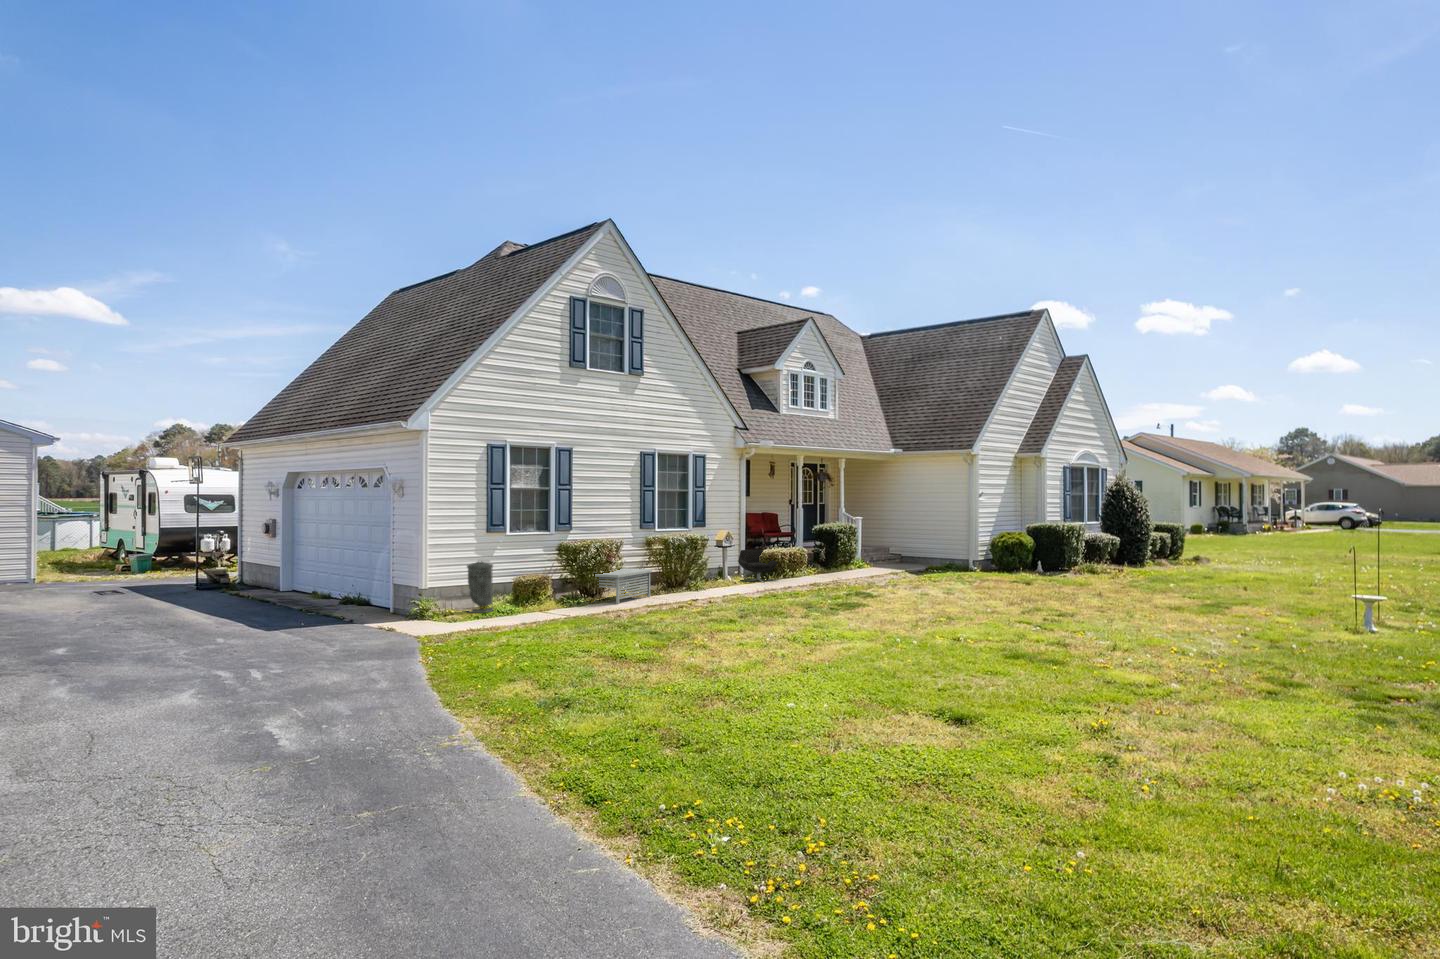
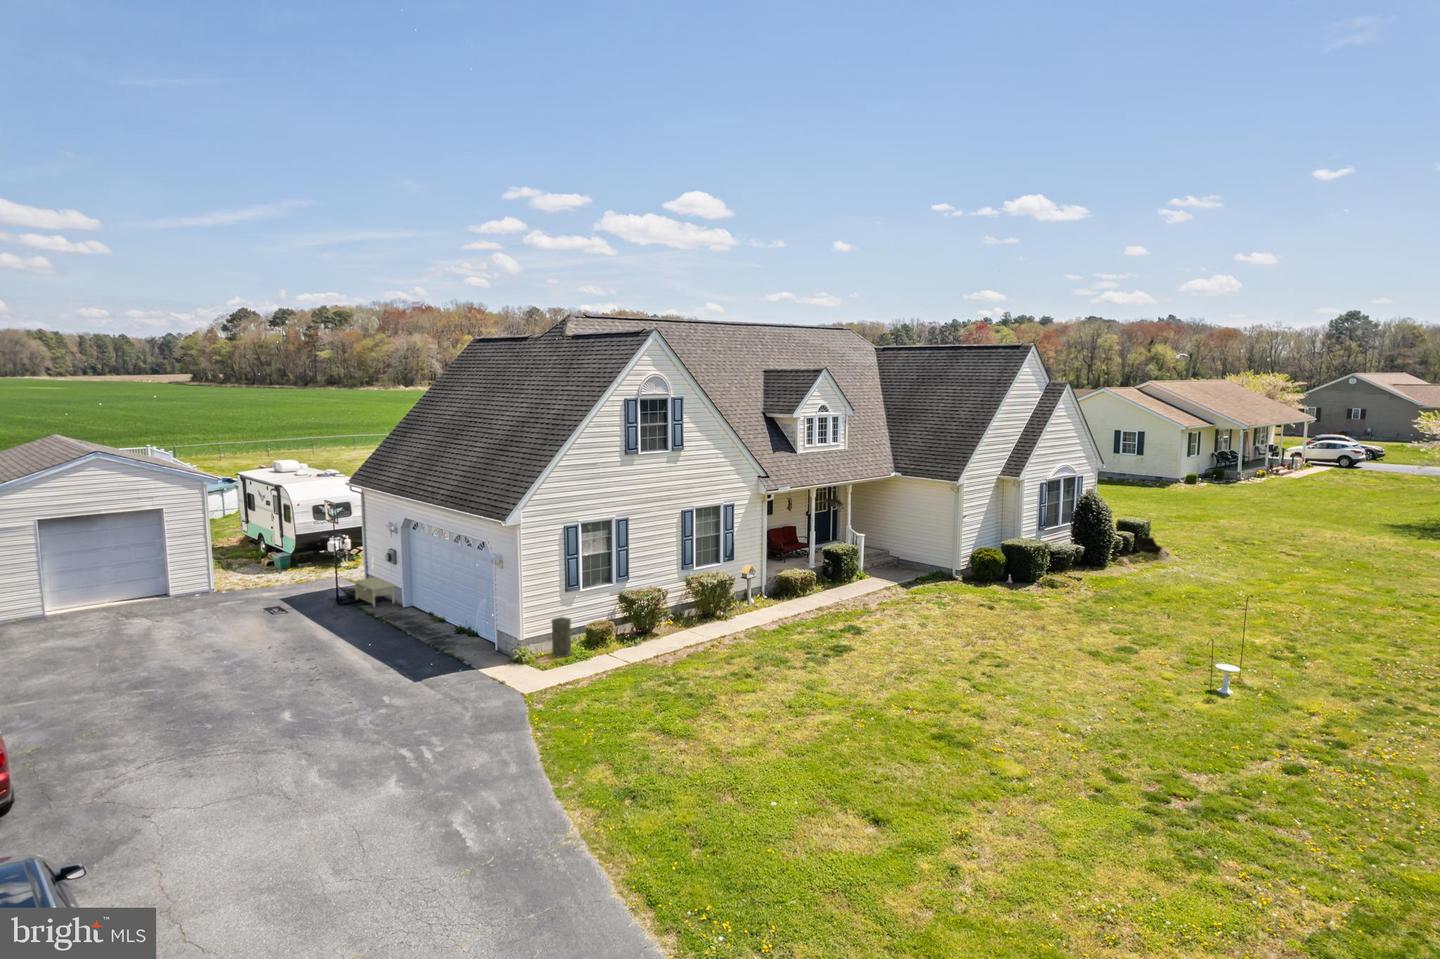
lounge chair: present [738,549,777,583] -> present [1135,537,1162,558]
storage bench: present [594,568,652,604] -> present [354,577,395,607]

